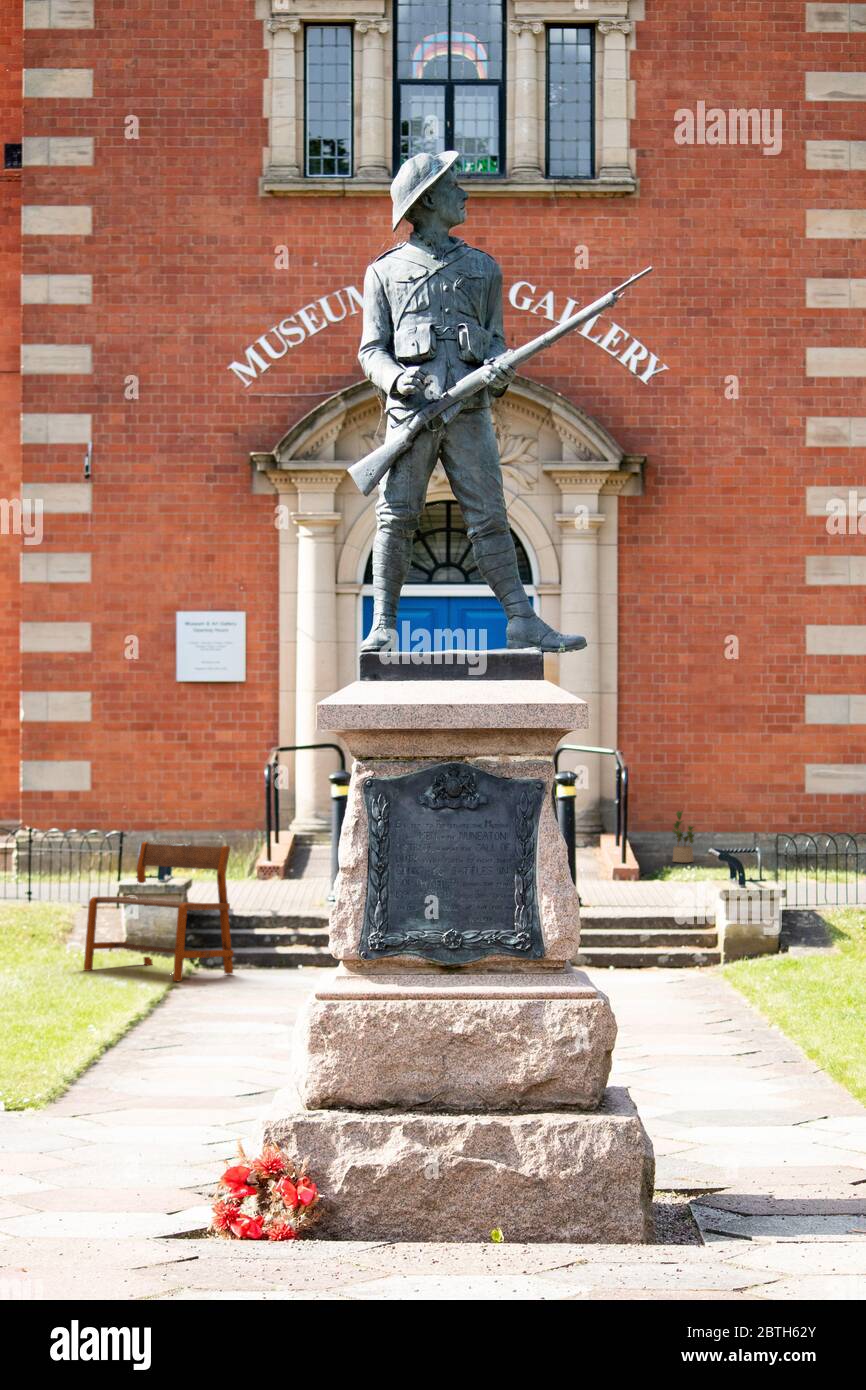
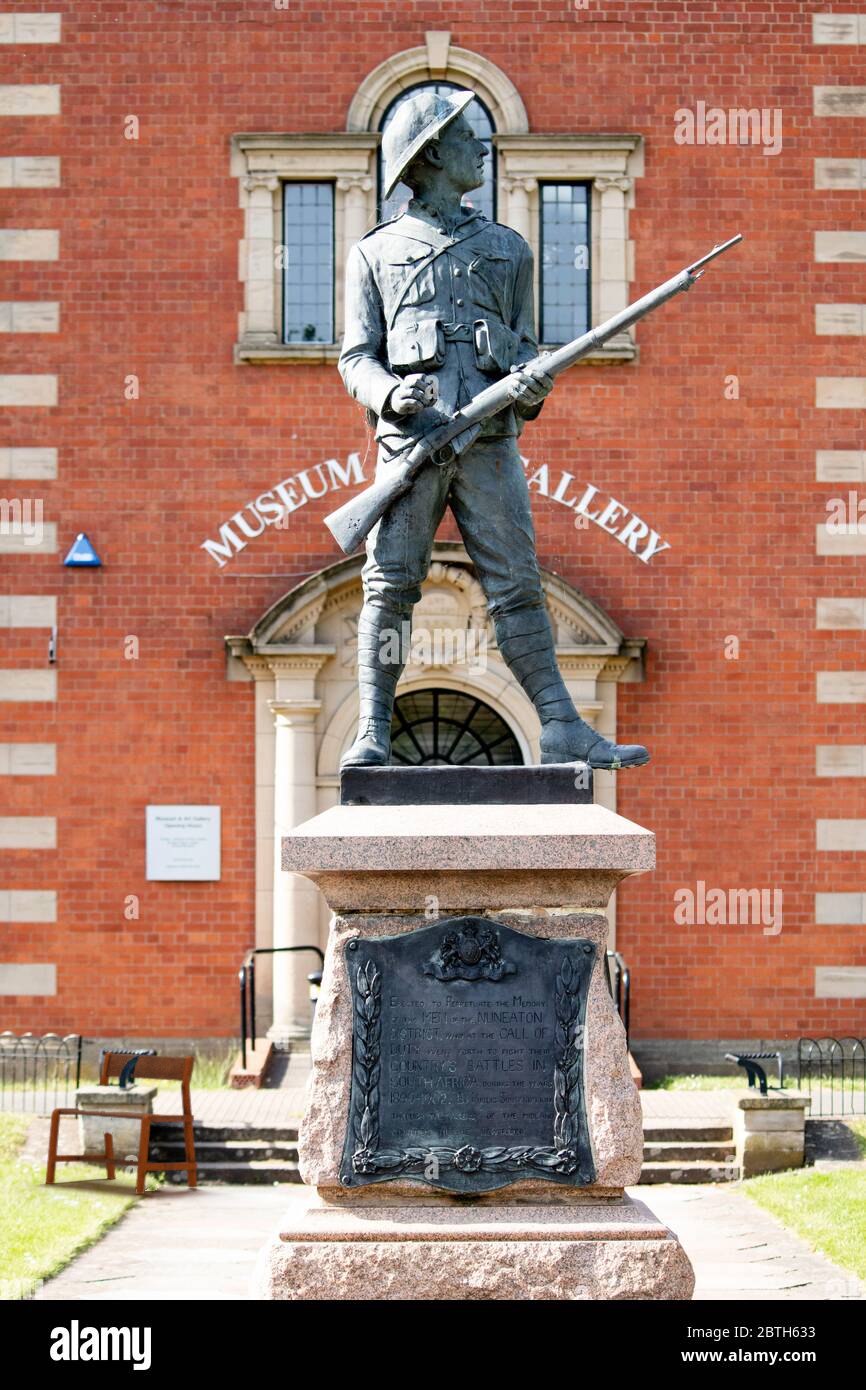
potted plant: present [672,811,694,863] -> none [675,1018,705,1075]

